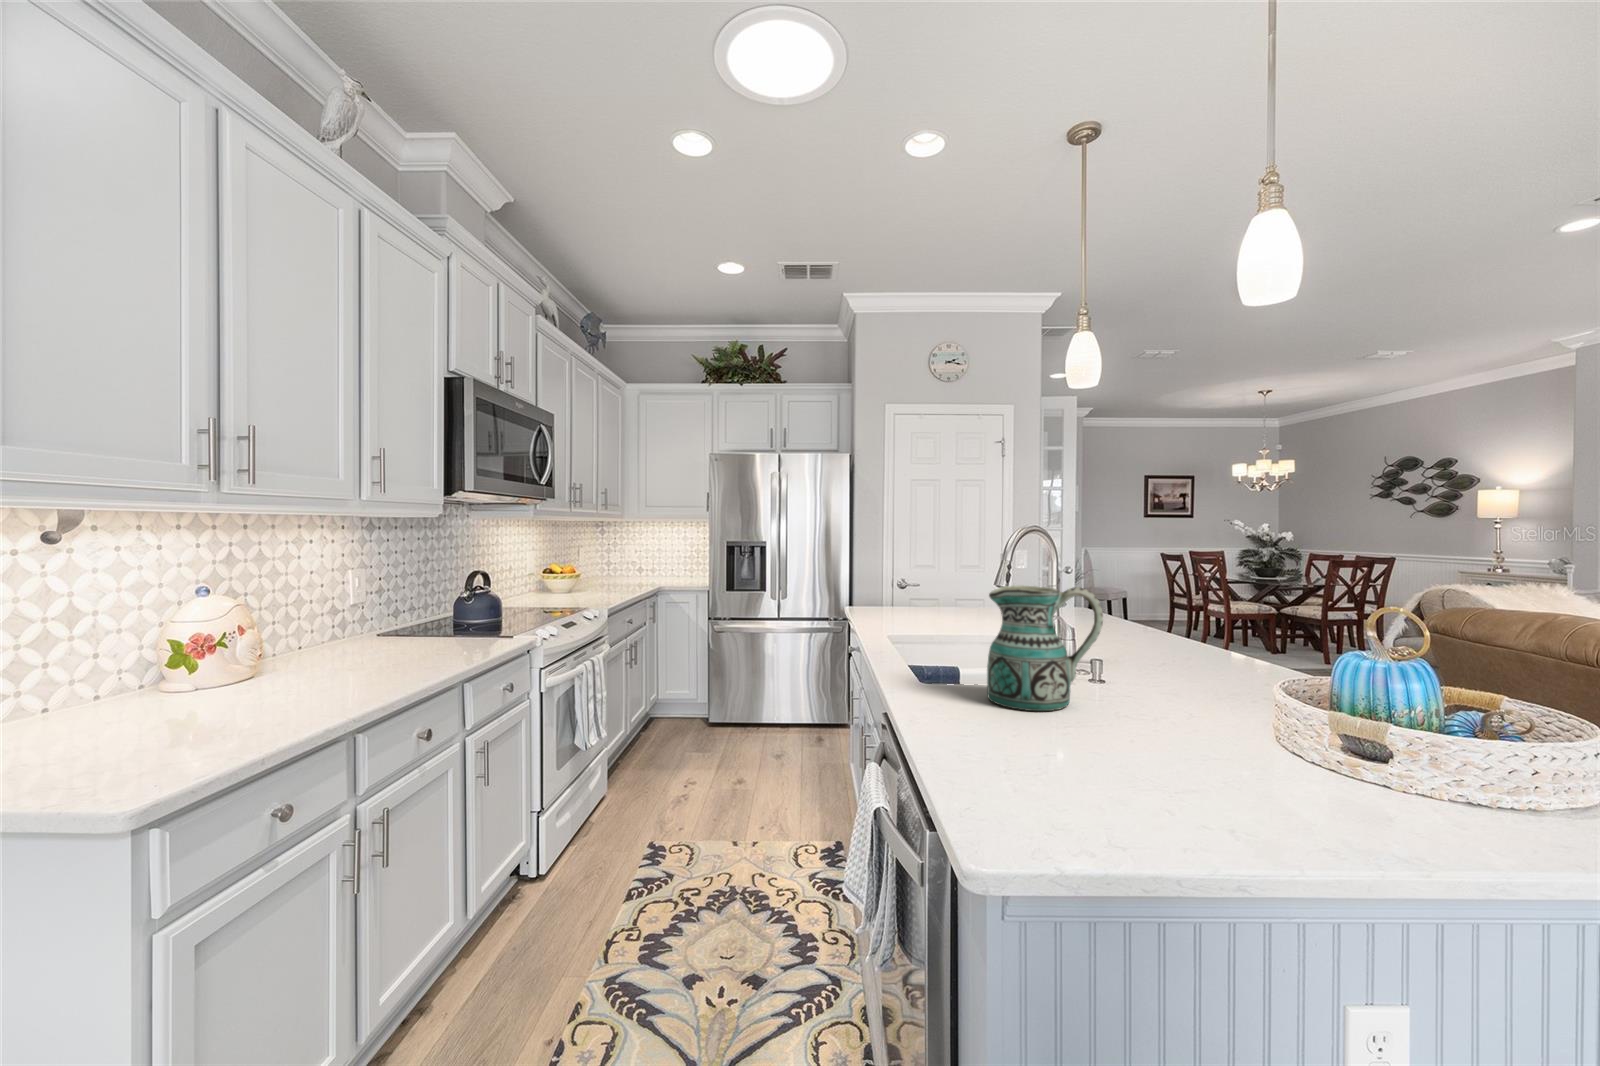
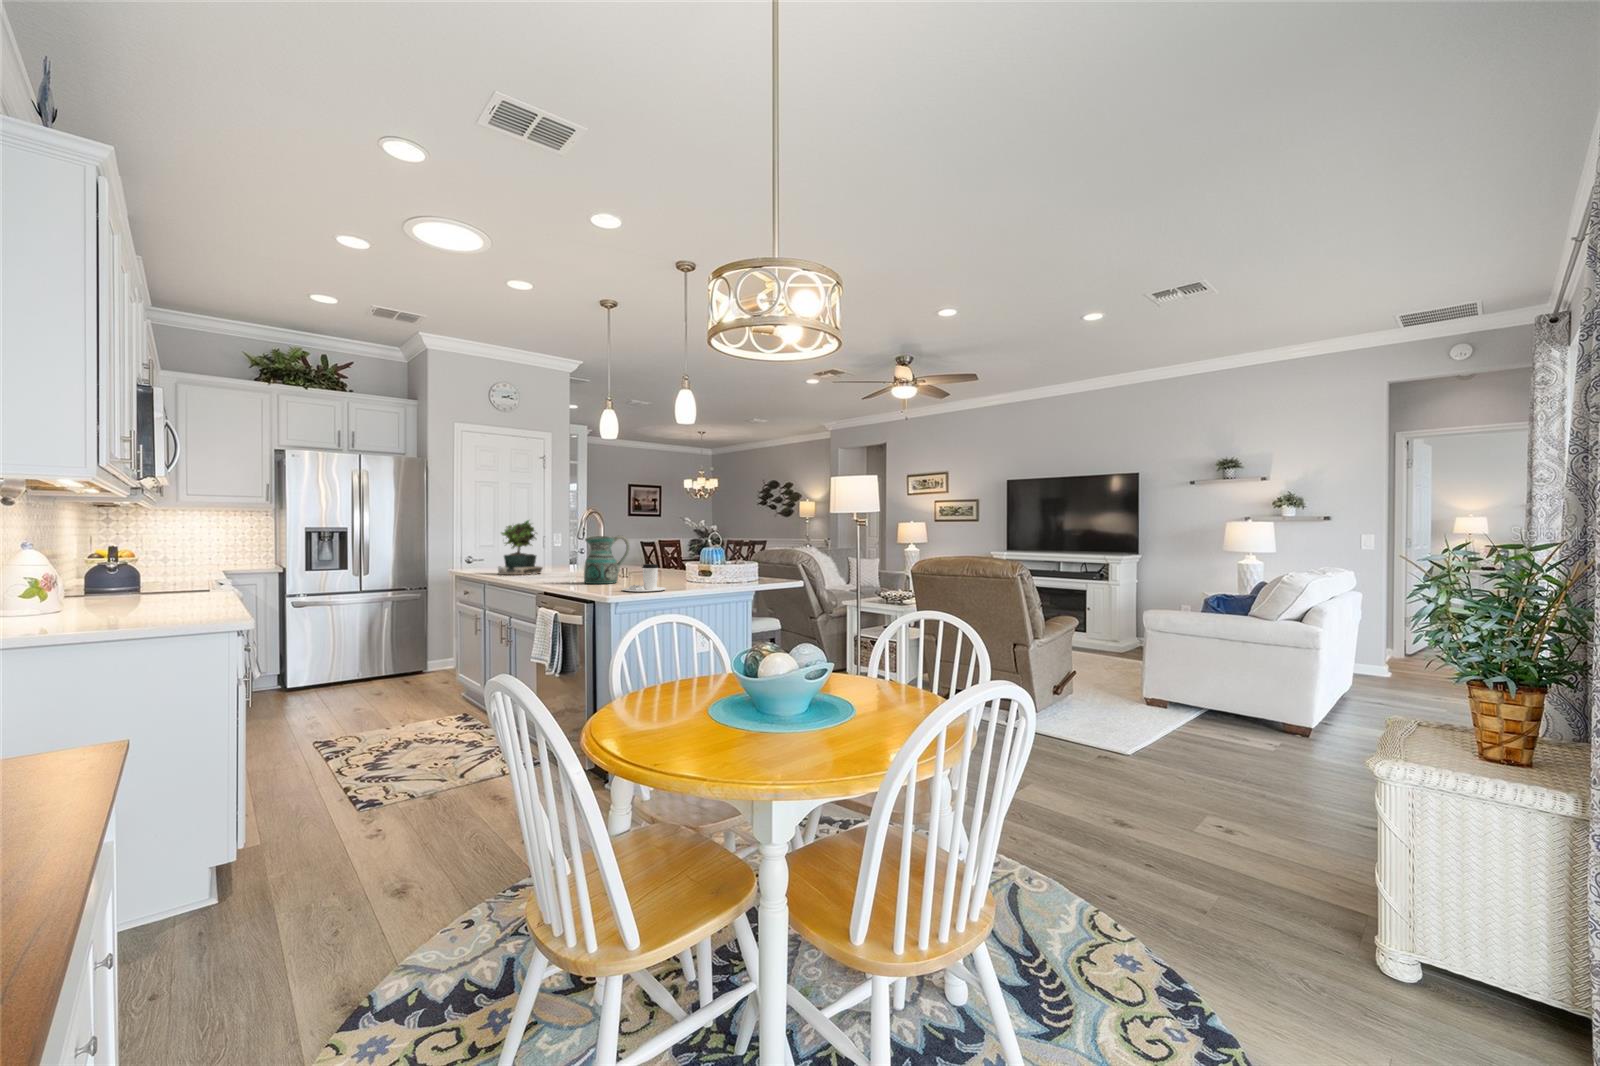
potted plant: none [879,536,960,636] -> present [498,520,543,575]
coffee cup: none [1049,716,1216,838] -> present [622,564,666,592]

